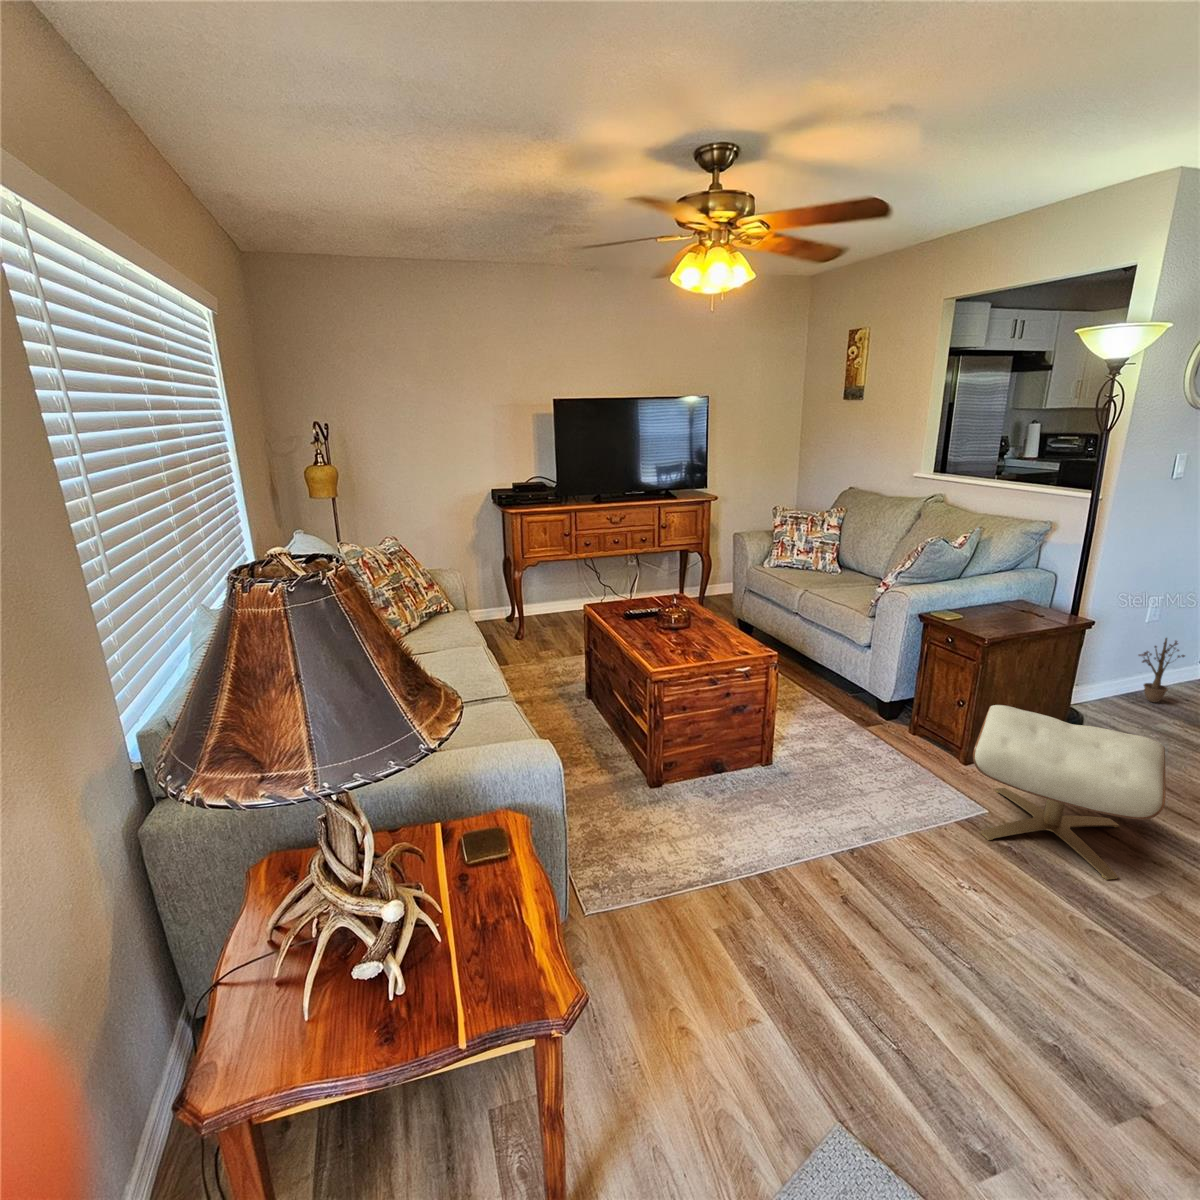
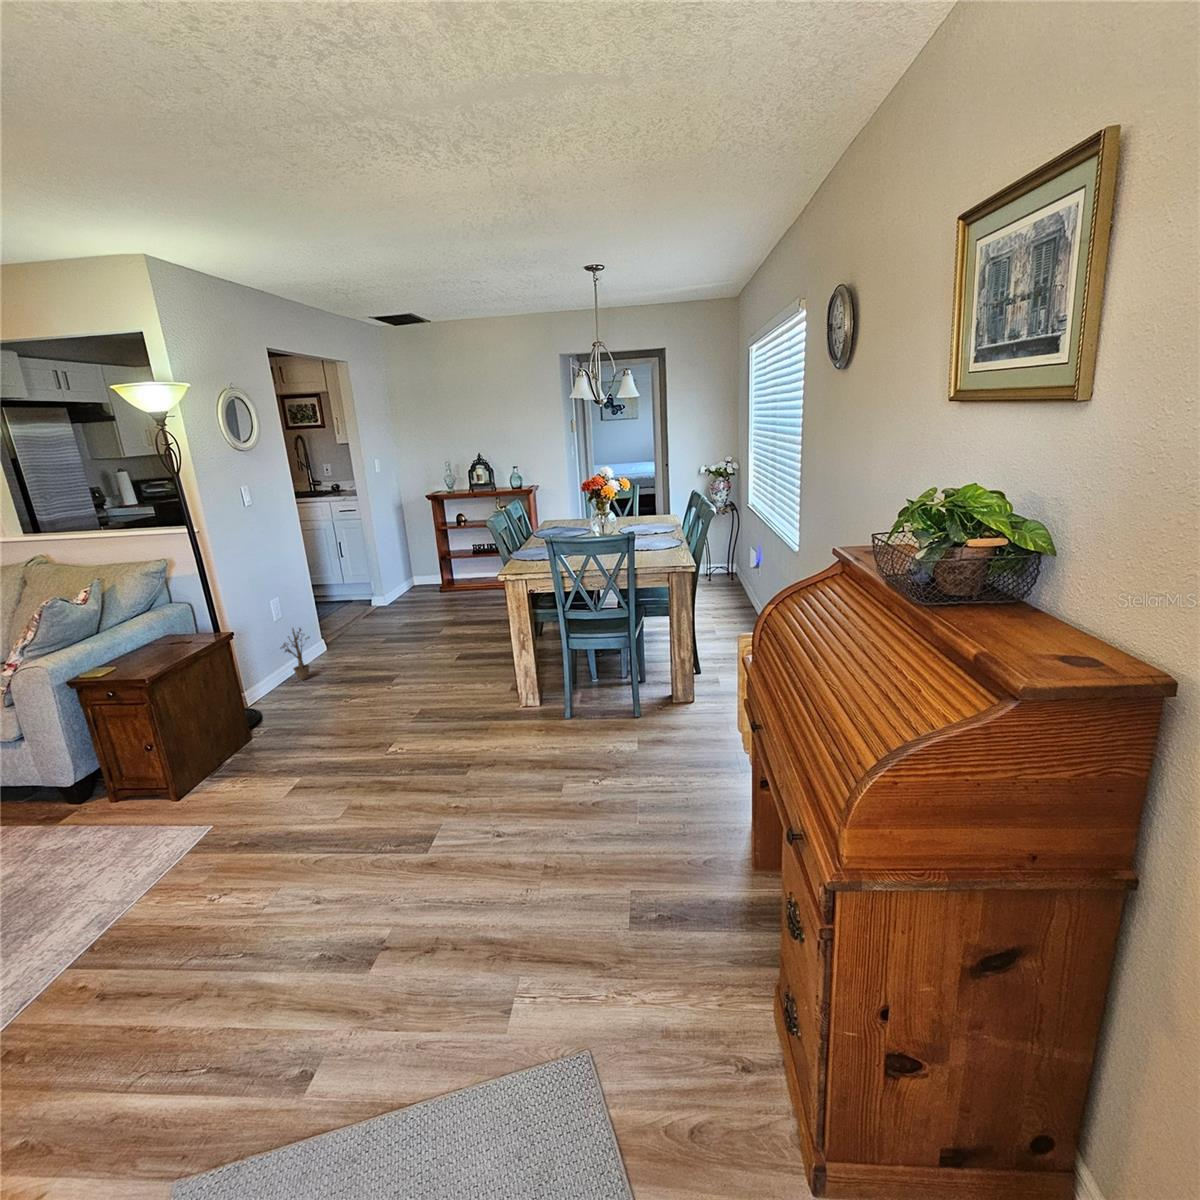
ottoman: present [973,705,1166,880] -> none [174,703,325,849]

